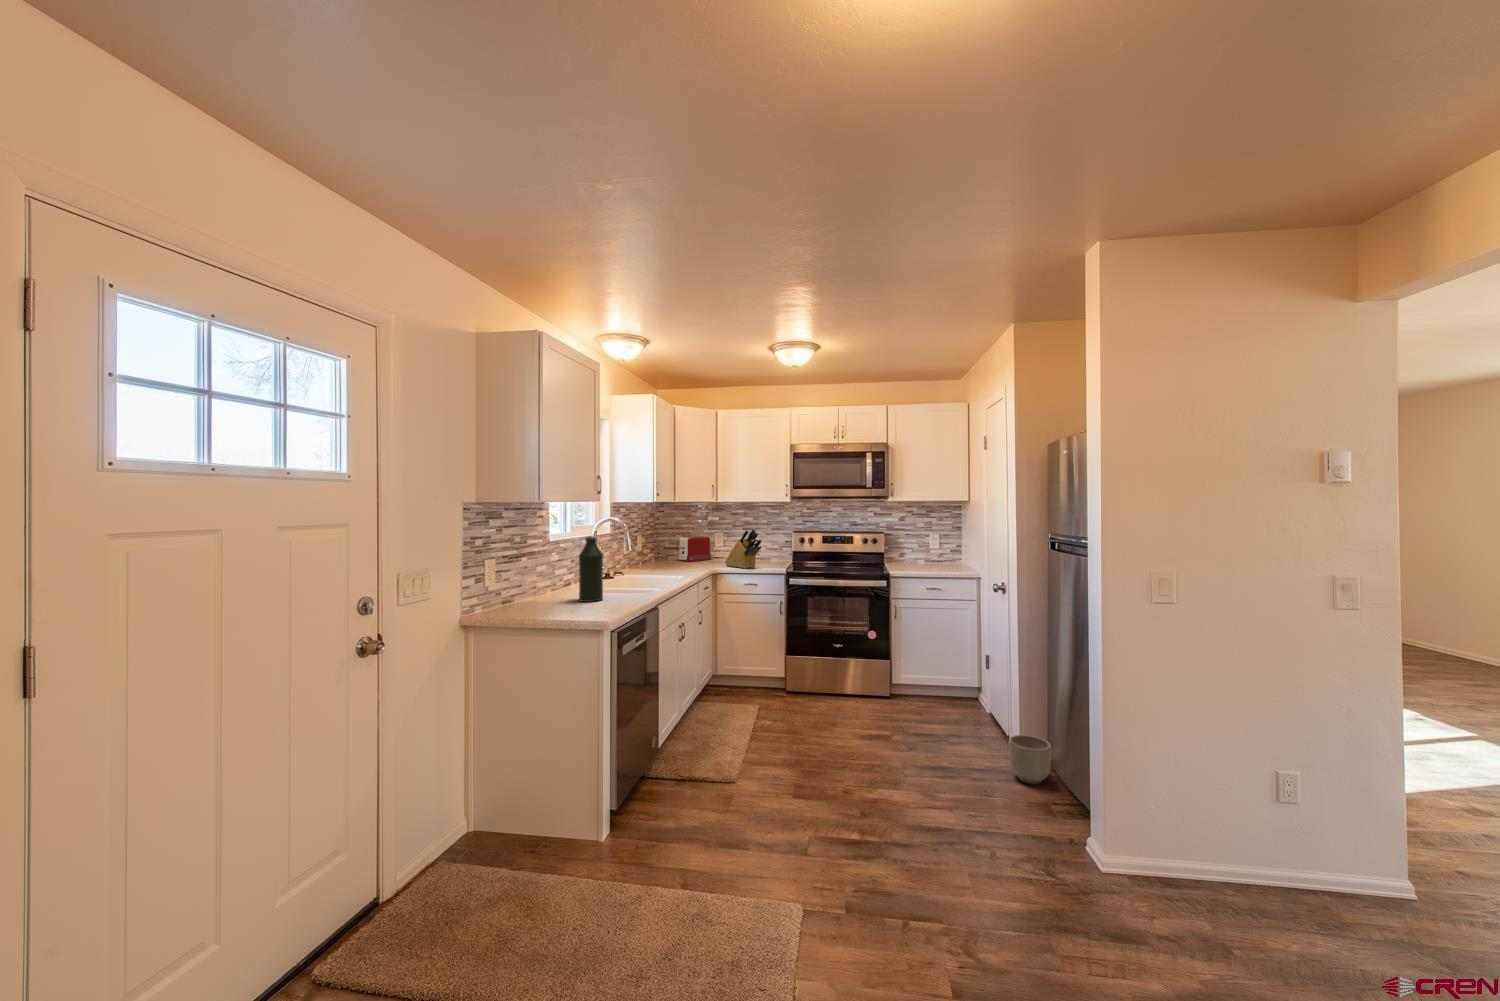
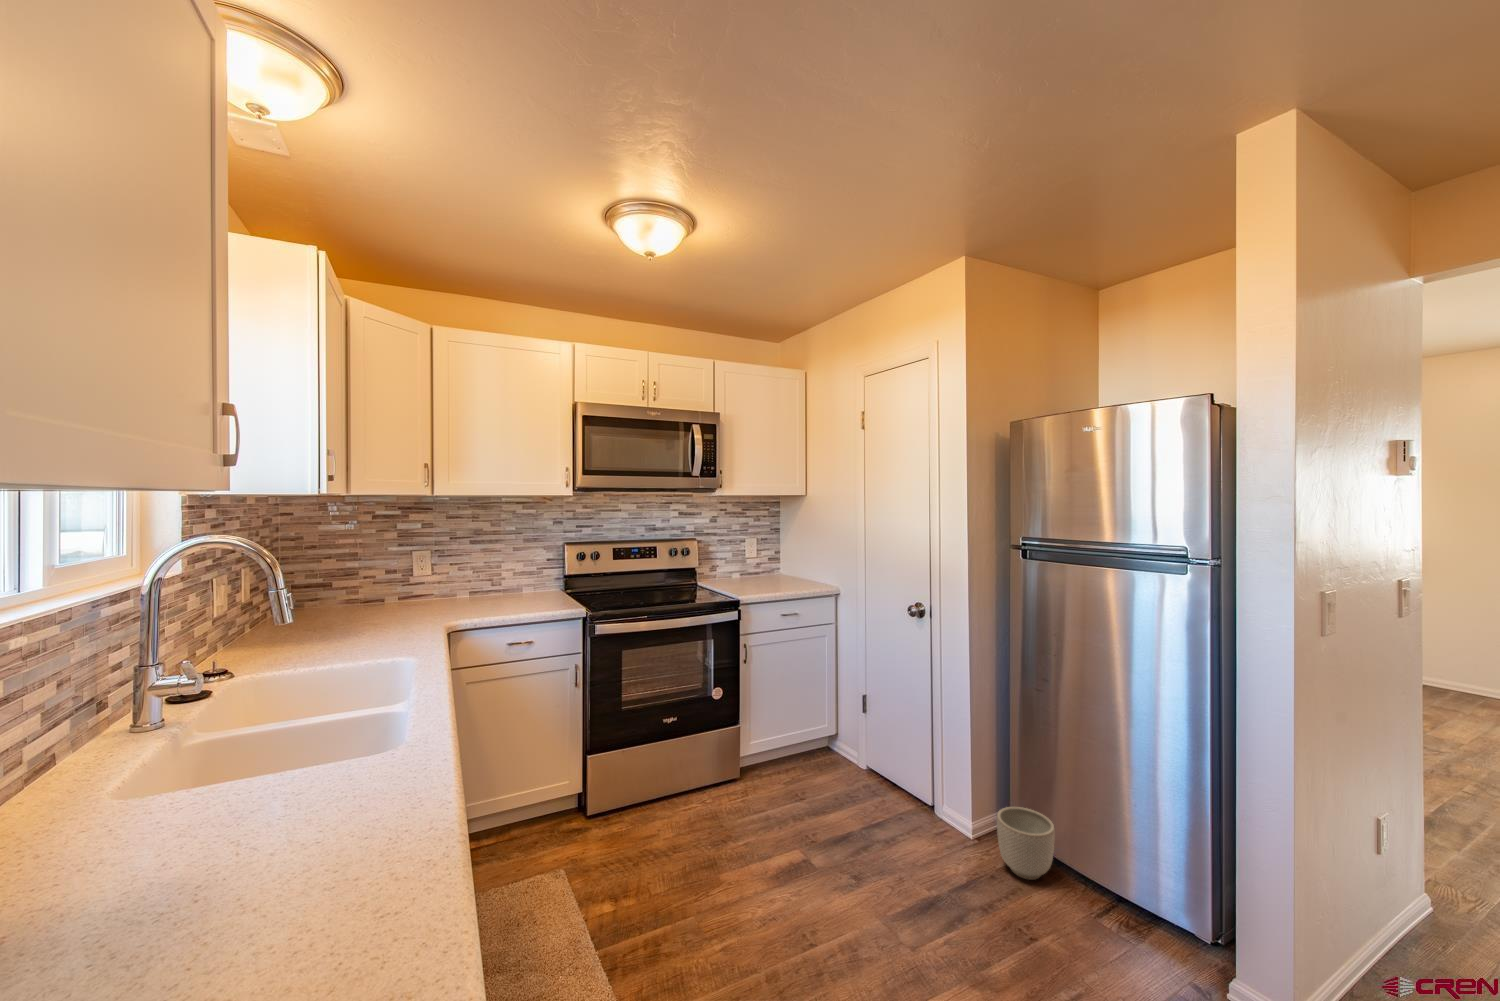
knife block: present [725,528,762,568] -> none [458,541,542,615]
bottle: present [579,537,603,602] -> none [135,612,258,875]
toaster: present [678,537,711,561] -> none [335,559,406,610]

